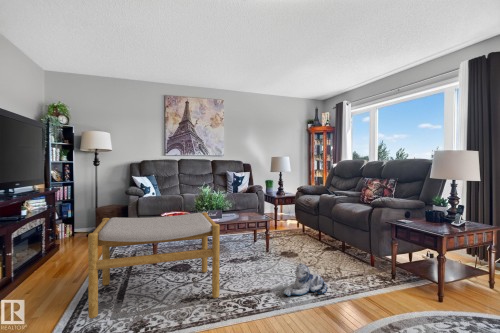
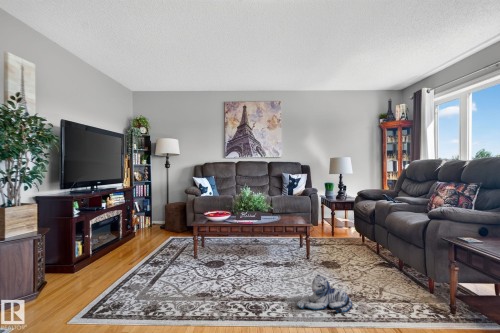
footstool: present [88,212,220,318] -> none [119,213,236,298]

